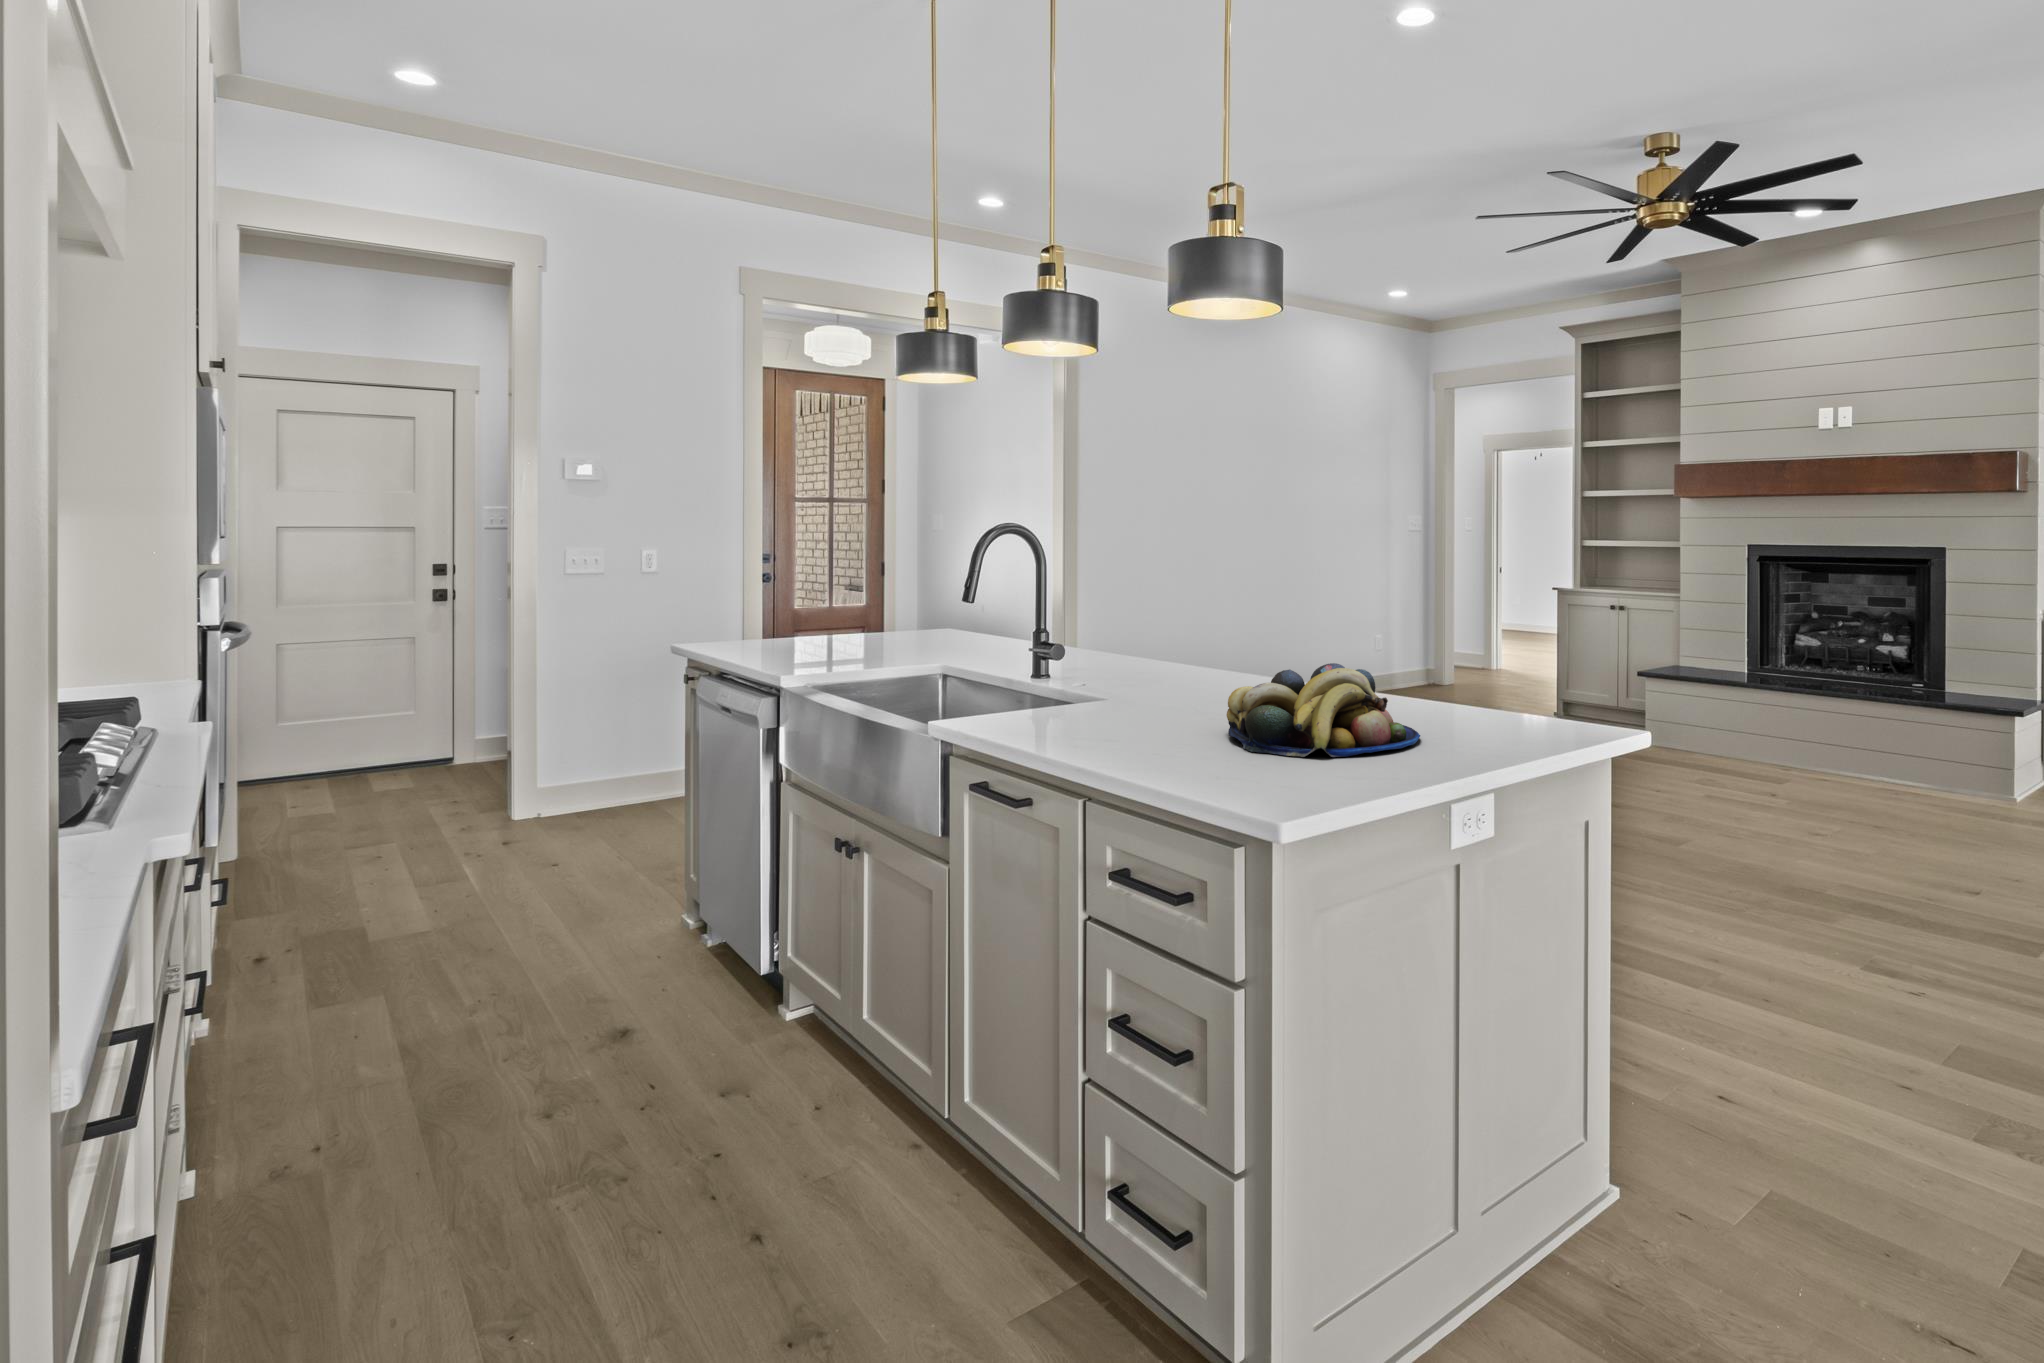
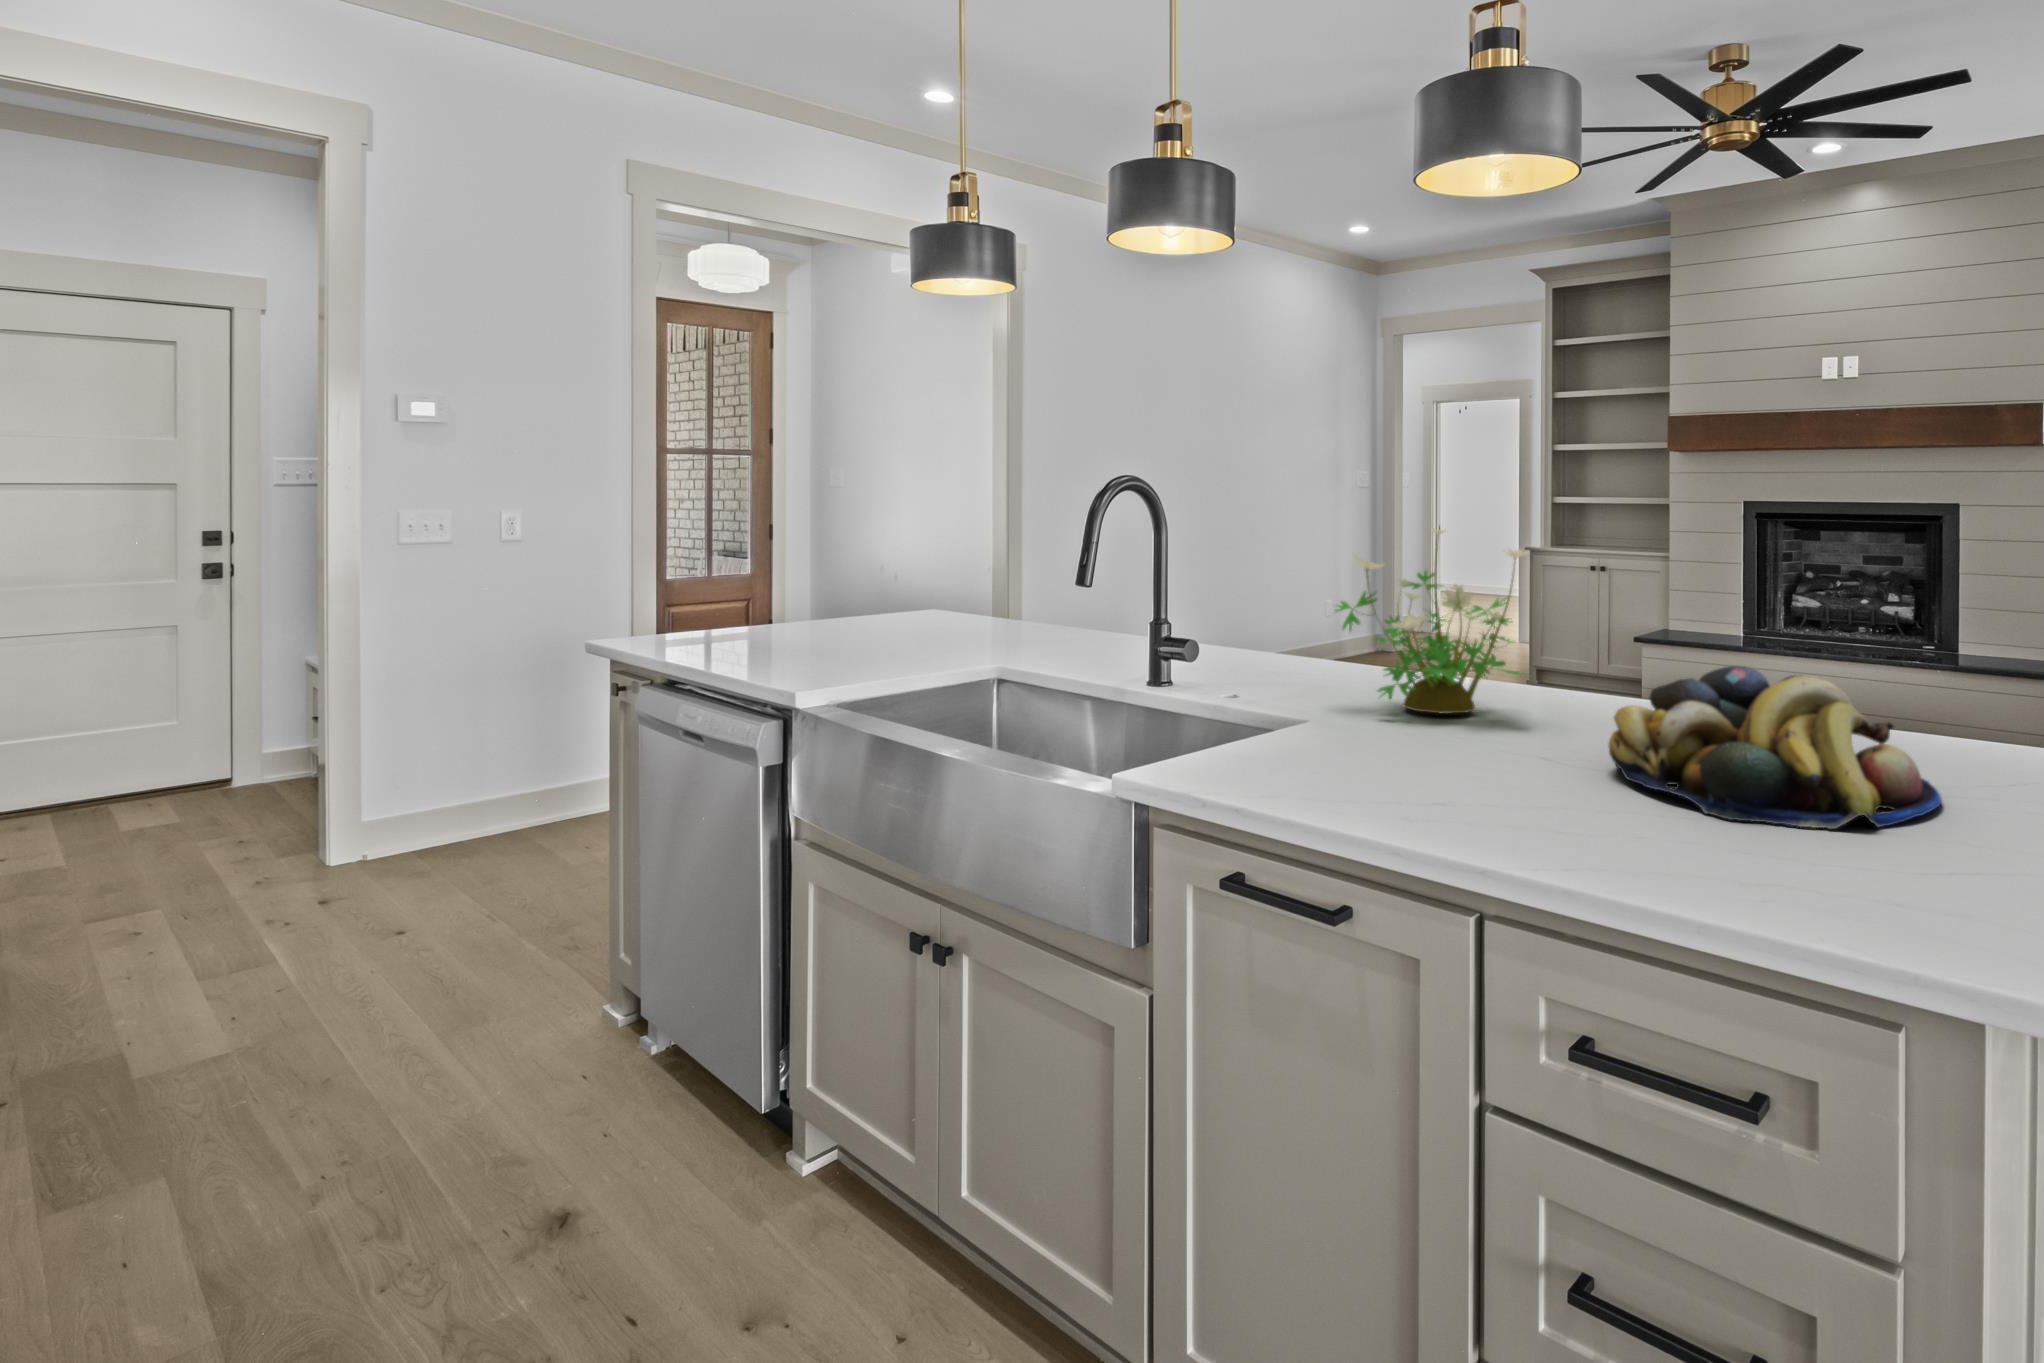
potted plant: none [1126,569,1244,699] -> present [1335,529,1528,713]

